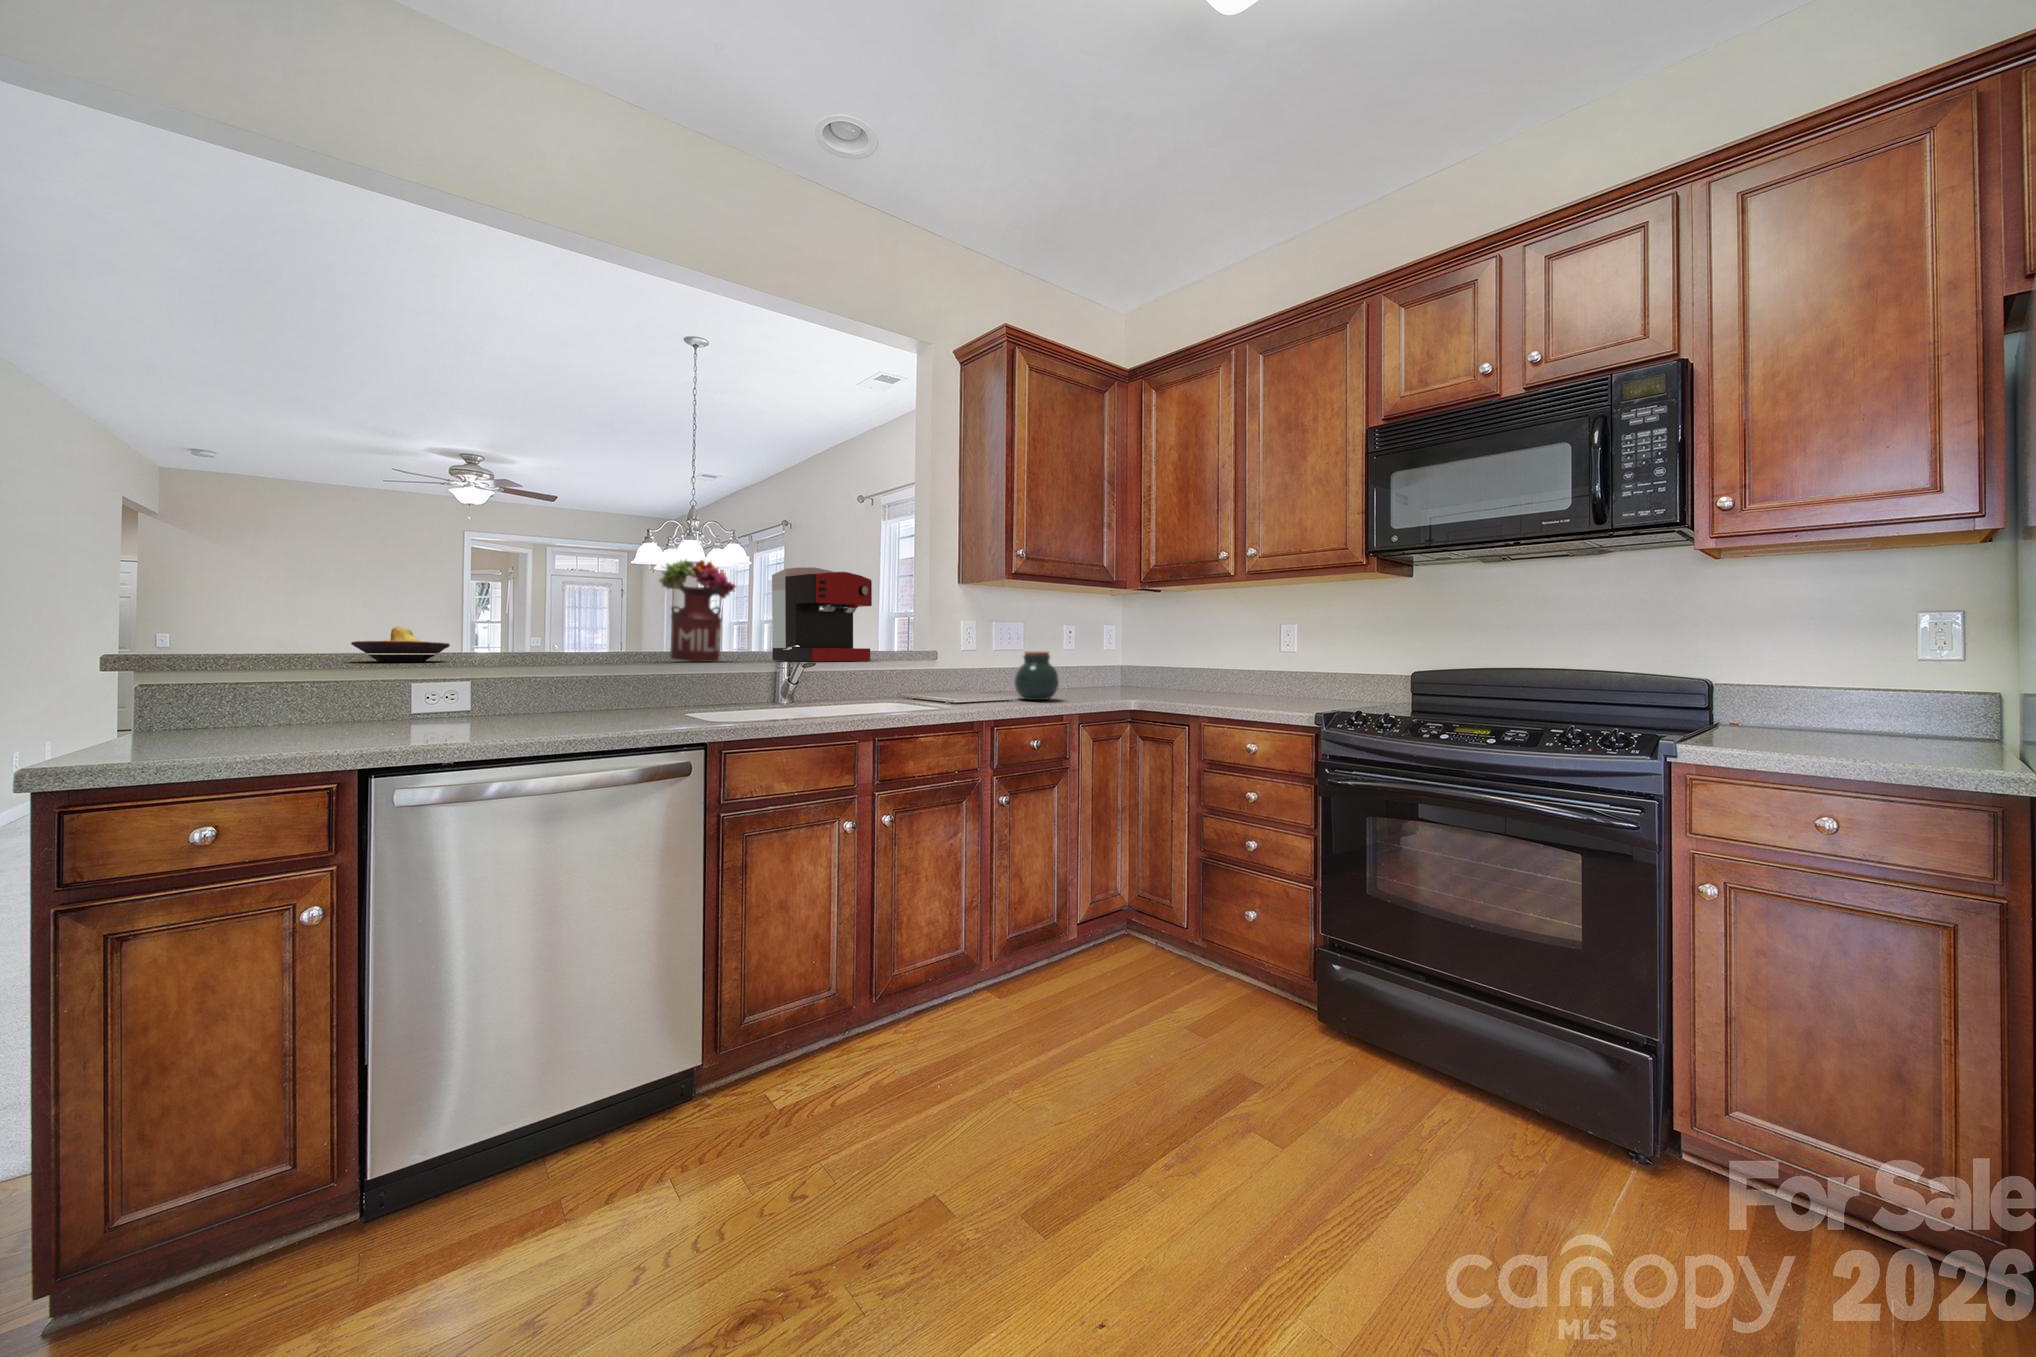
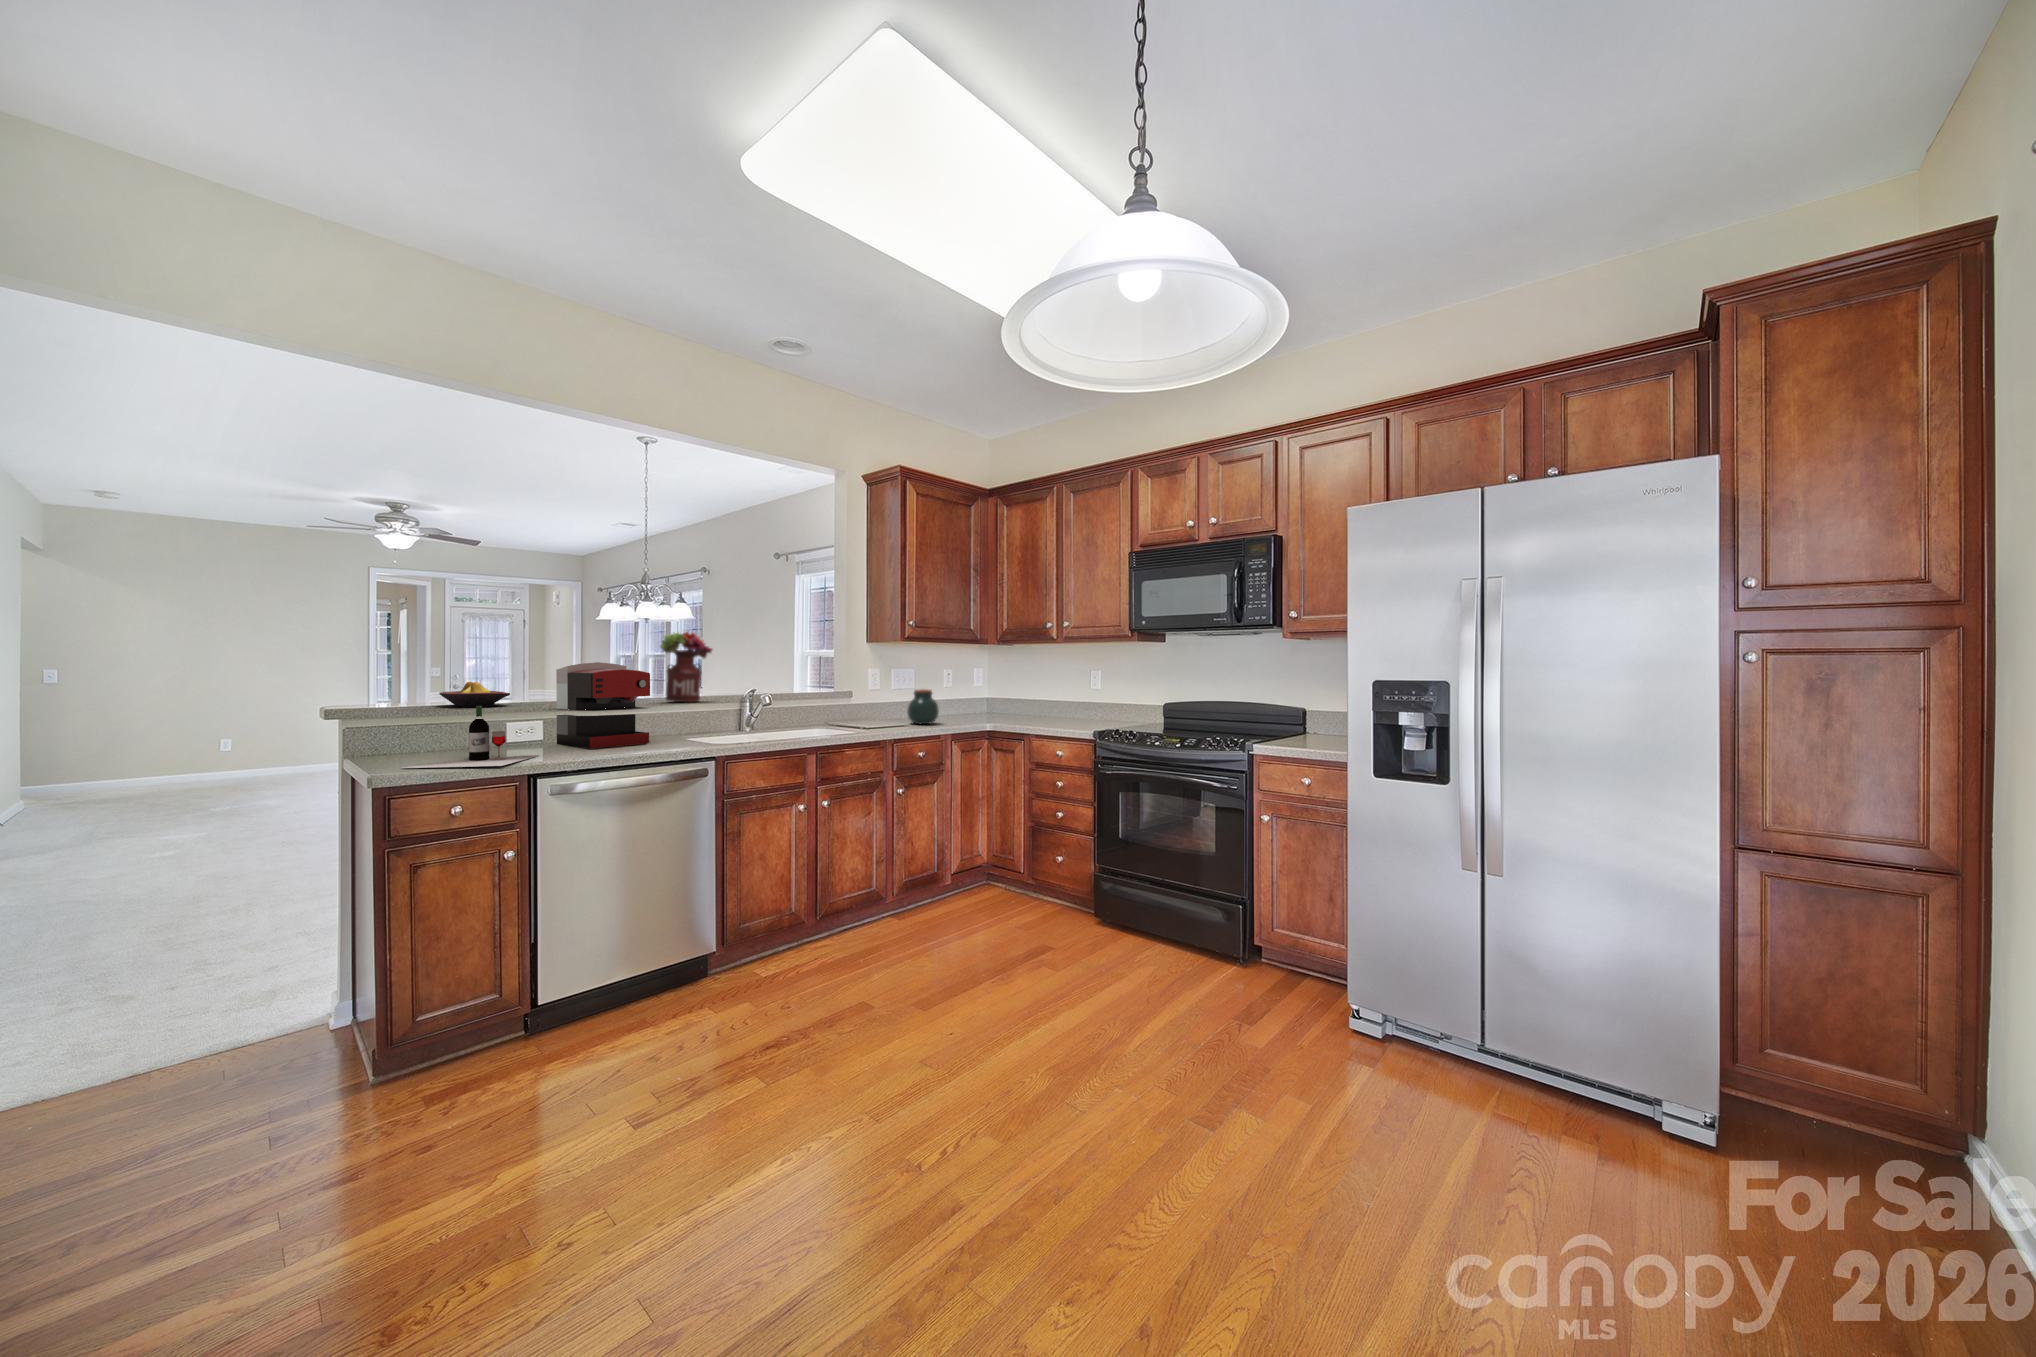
coffee maker: present [772,567,872,661] -> present [556,662,650,749]
wine bottle: none [139,653,425,755] -> present [403,706,538,768]

